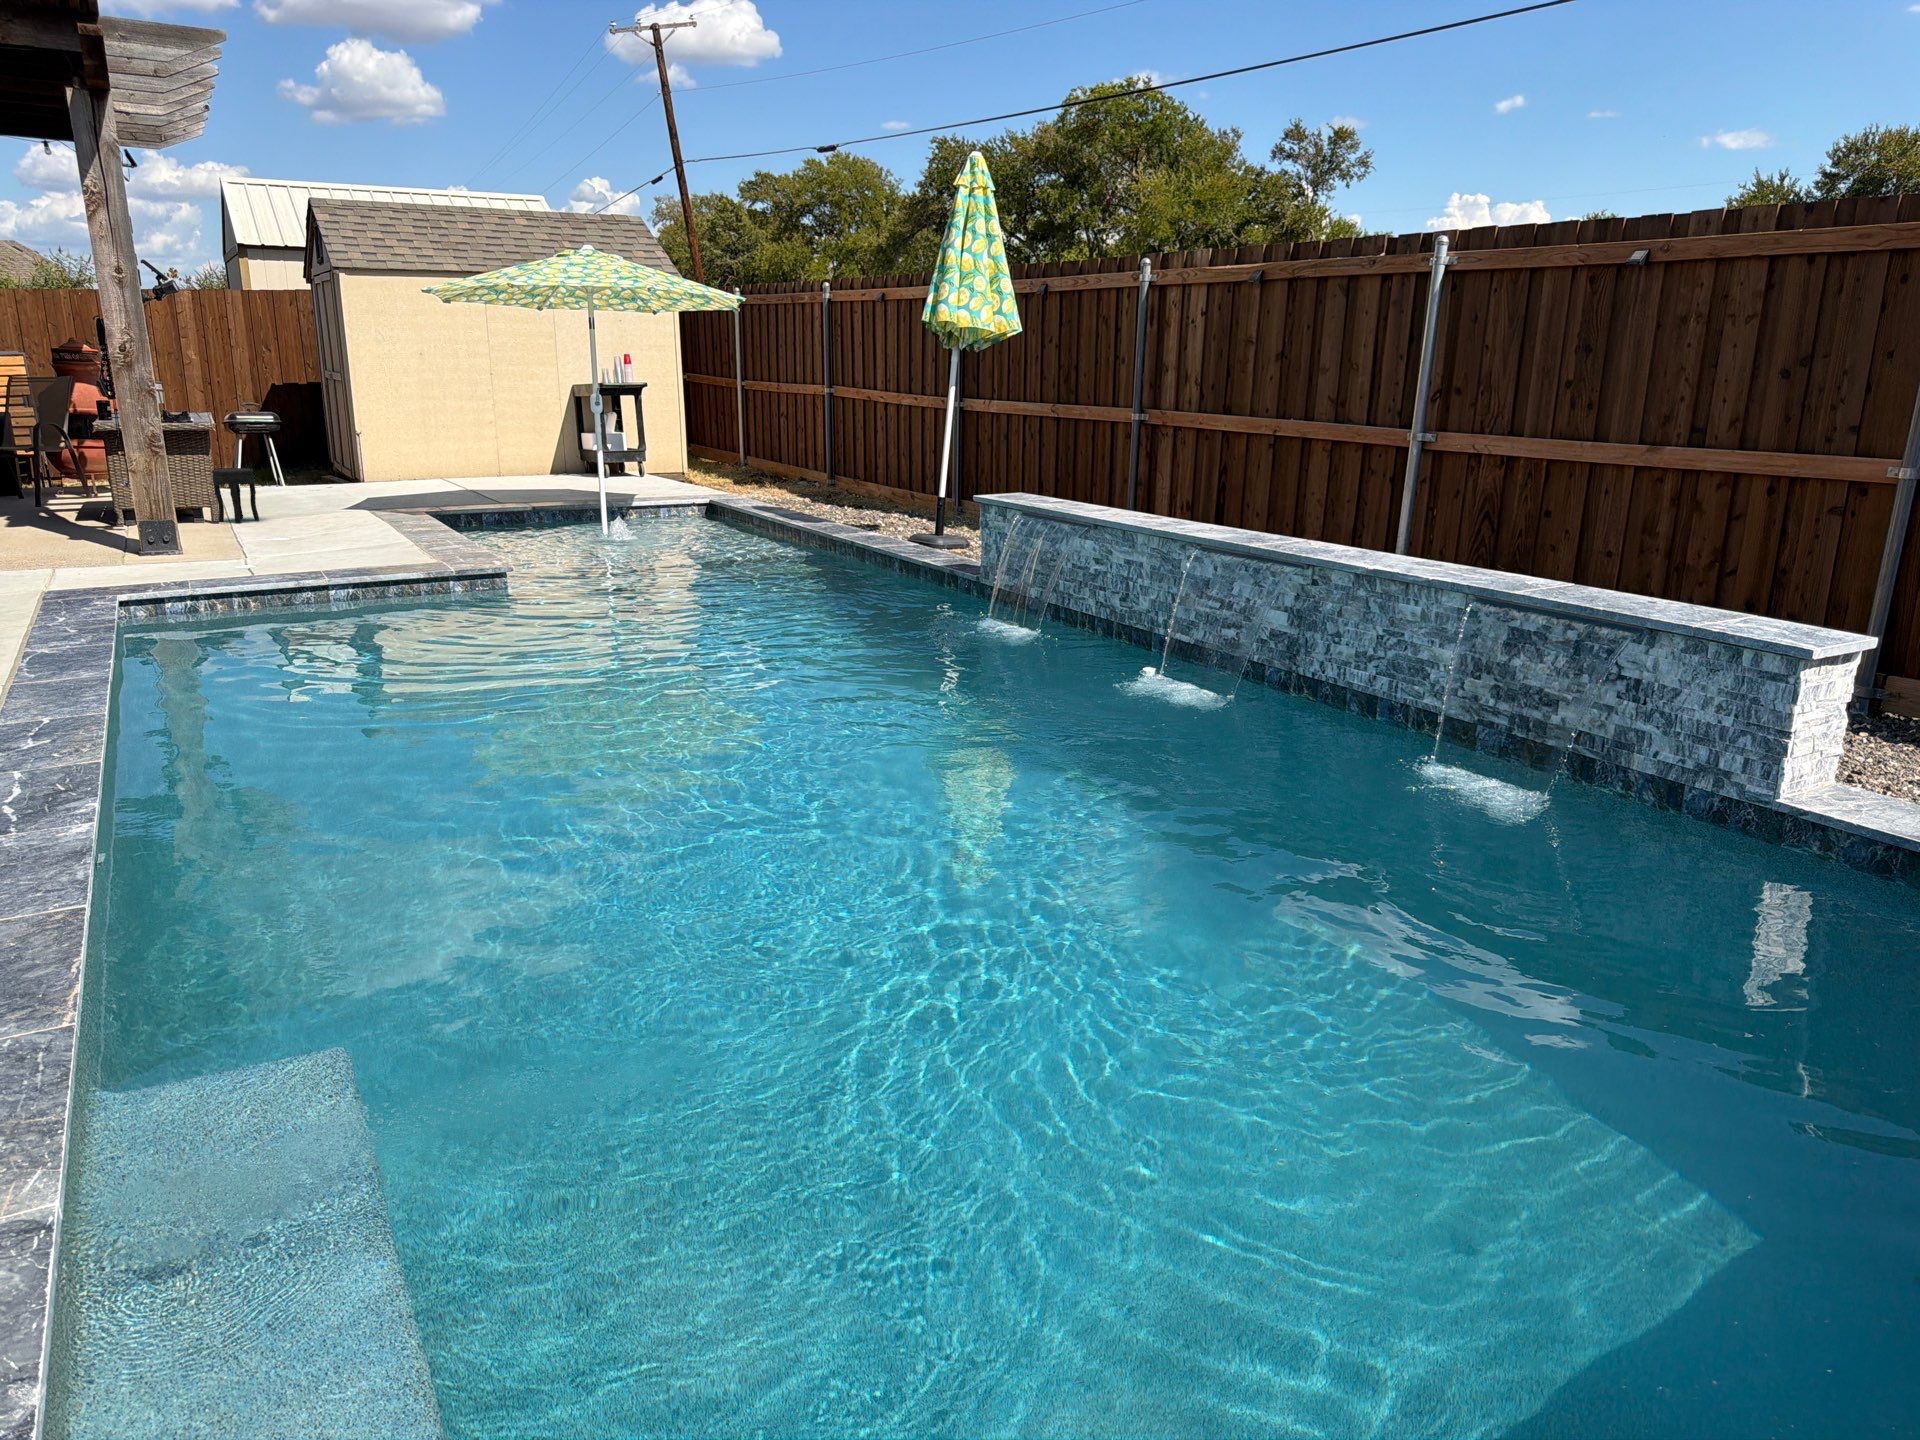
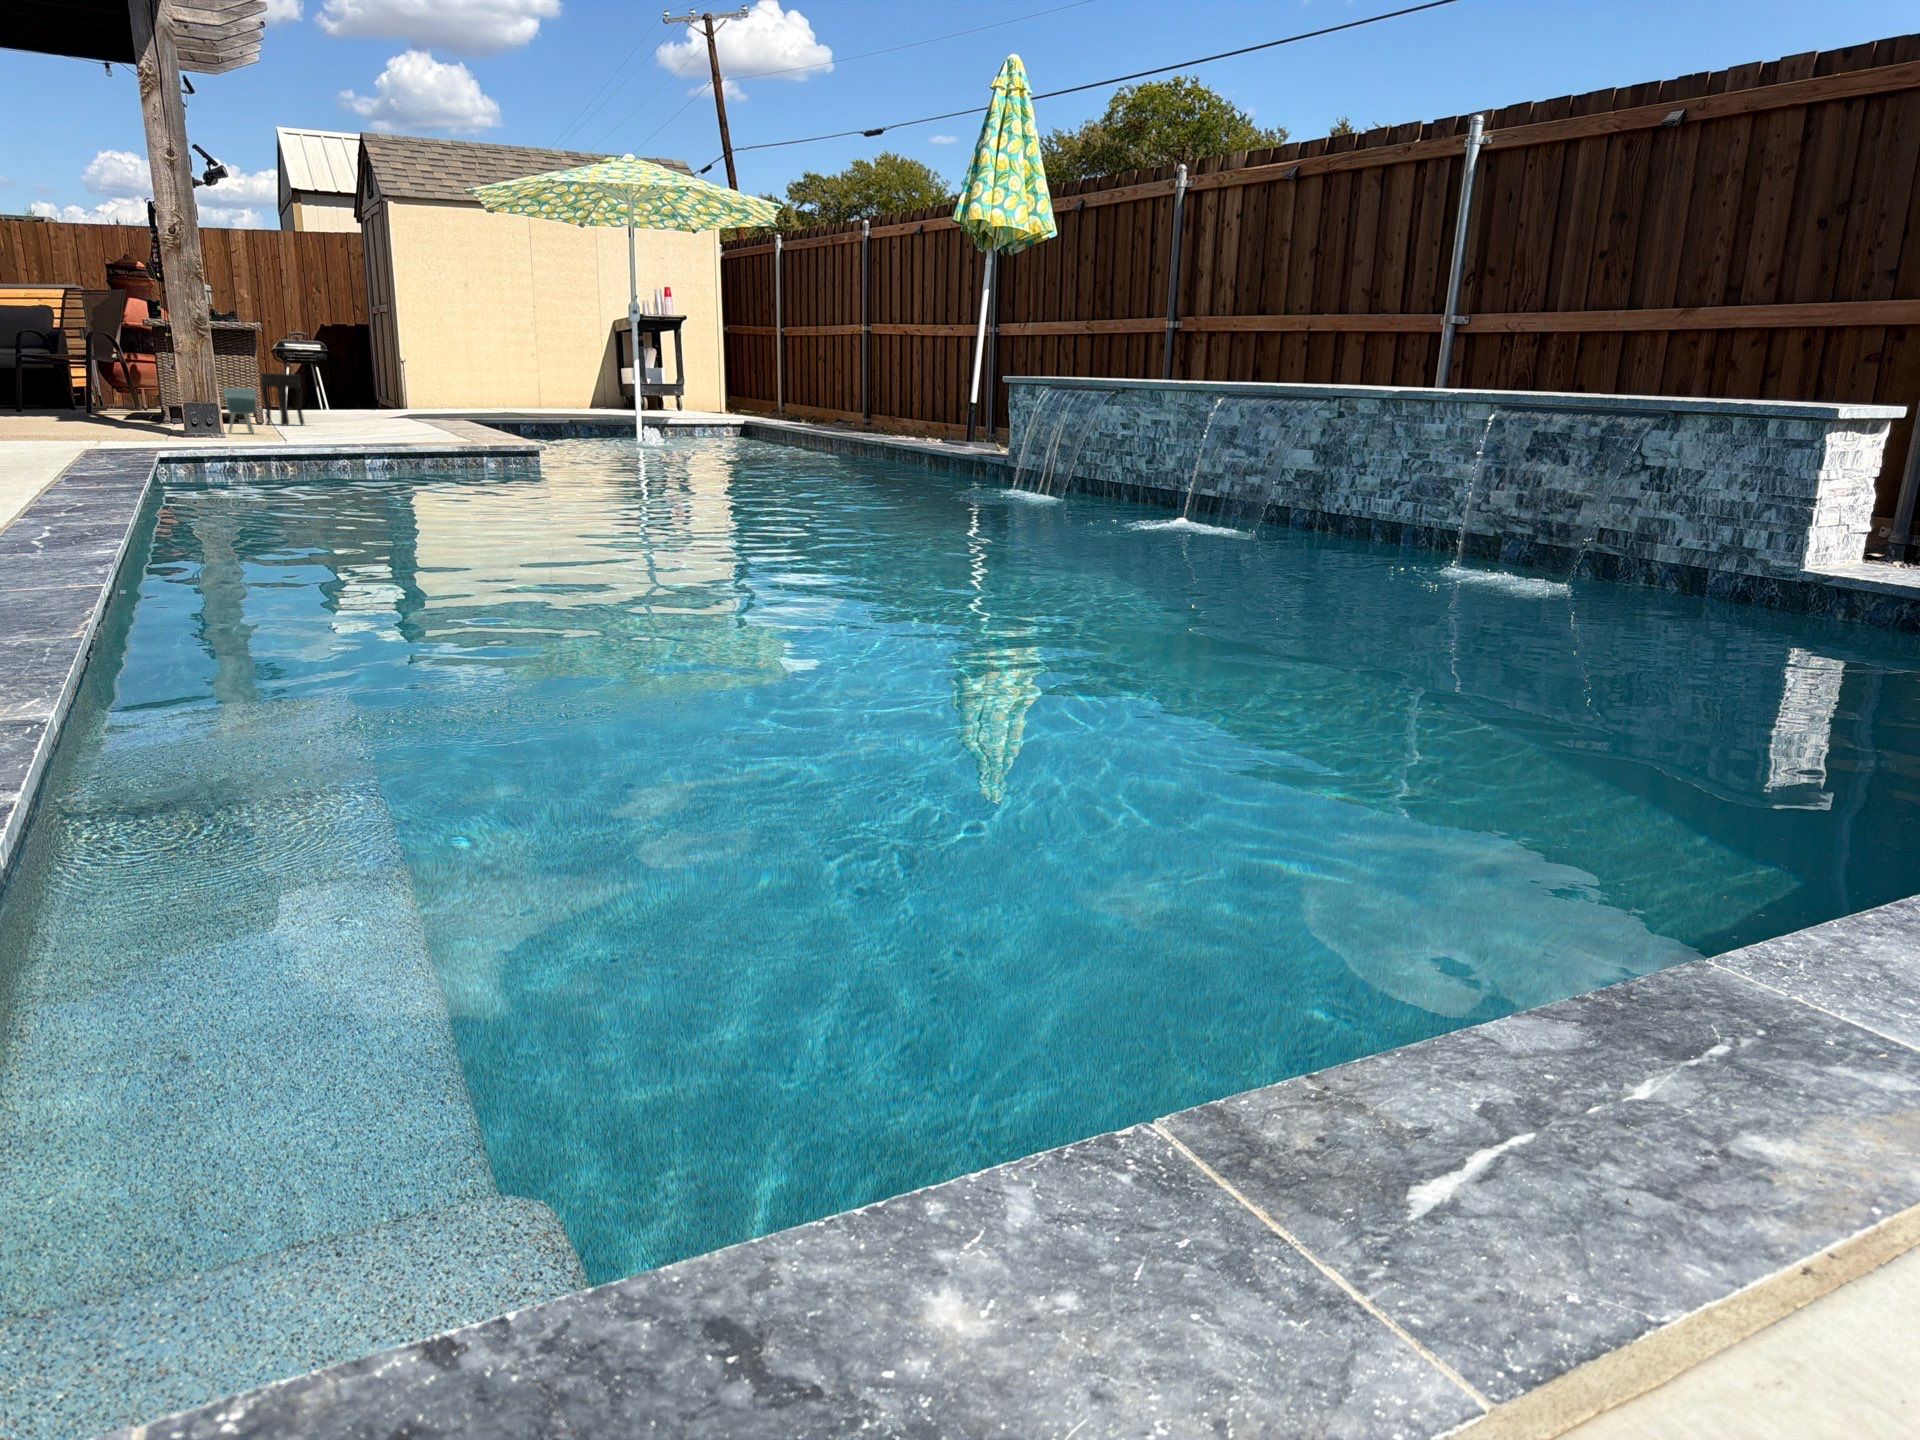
planter: none [176,506,209,553] -> present [224,388,256,433]

